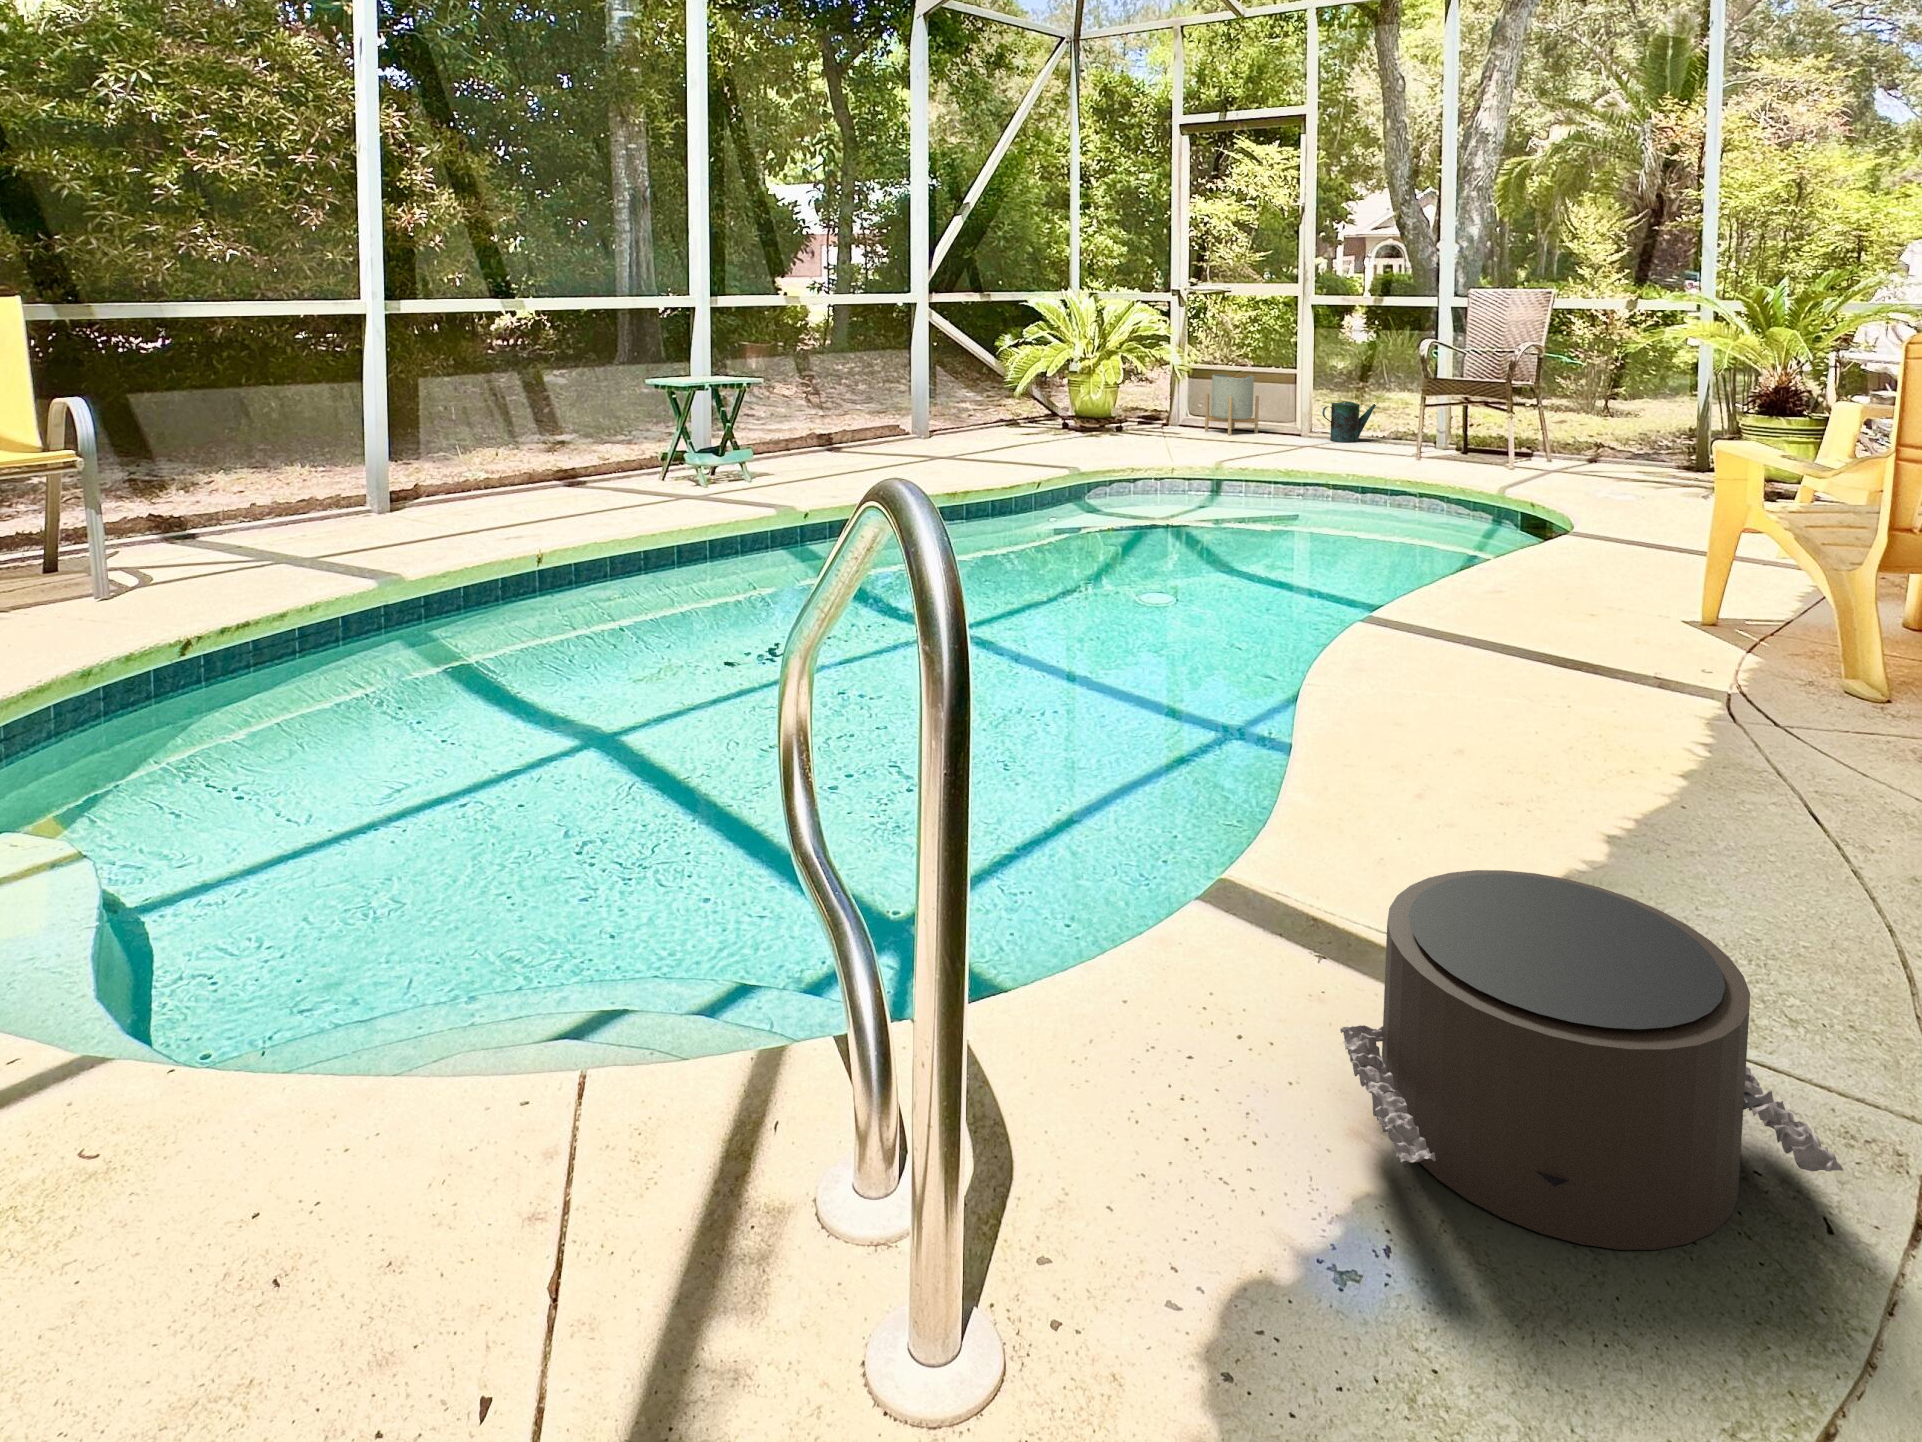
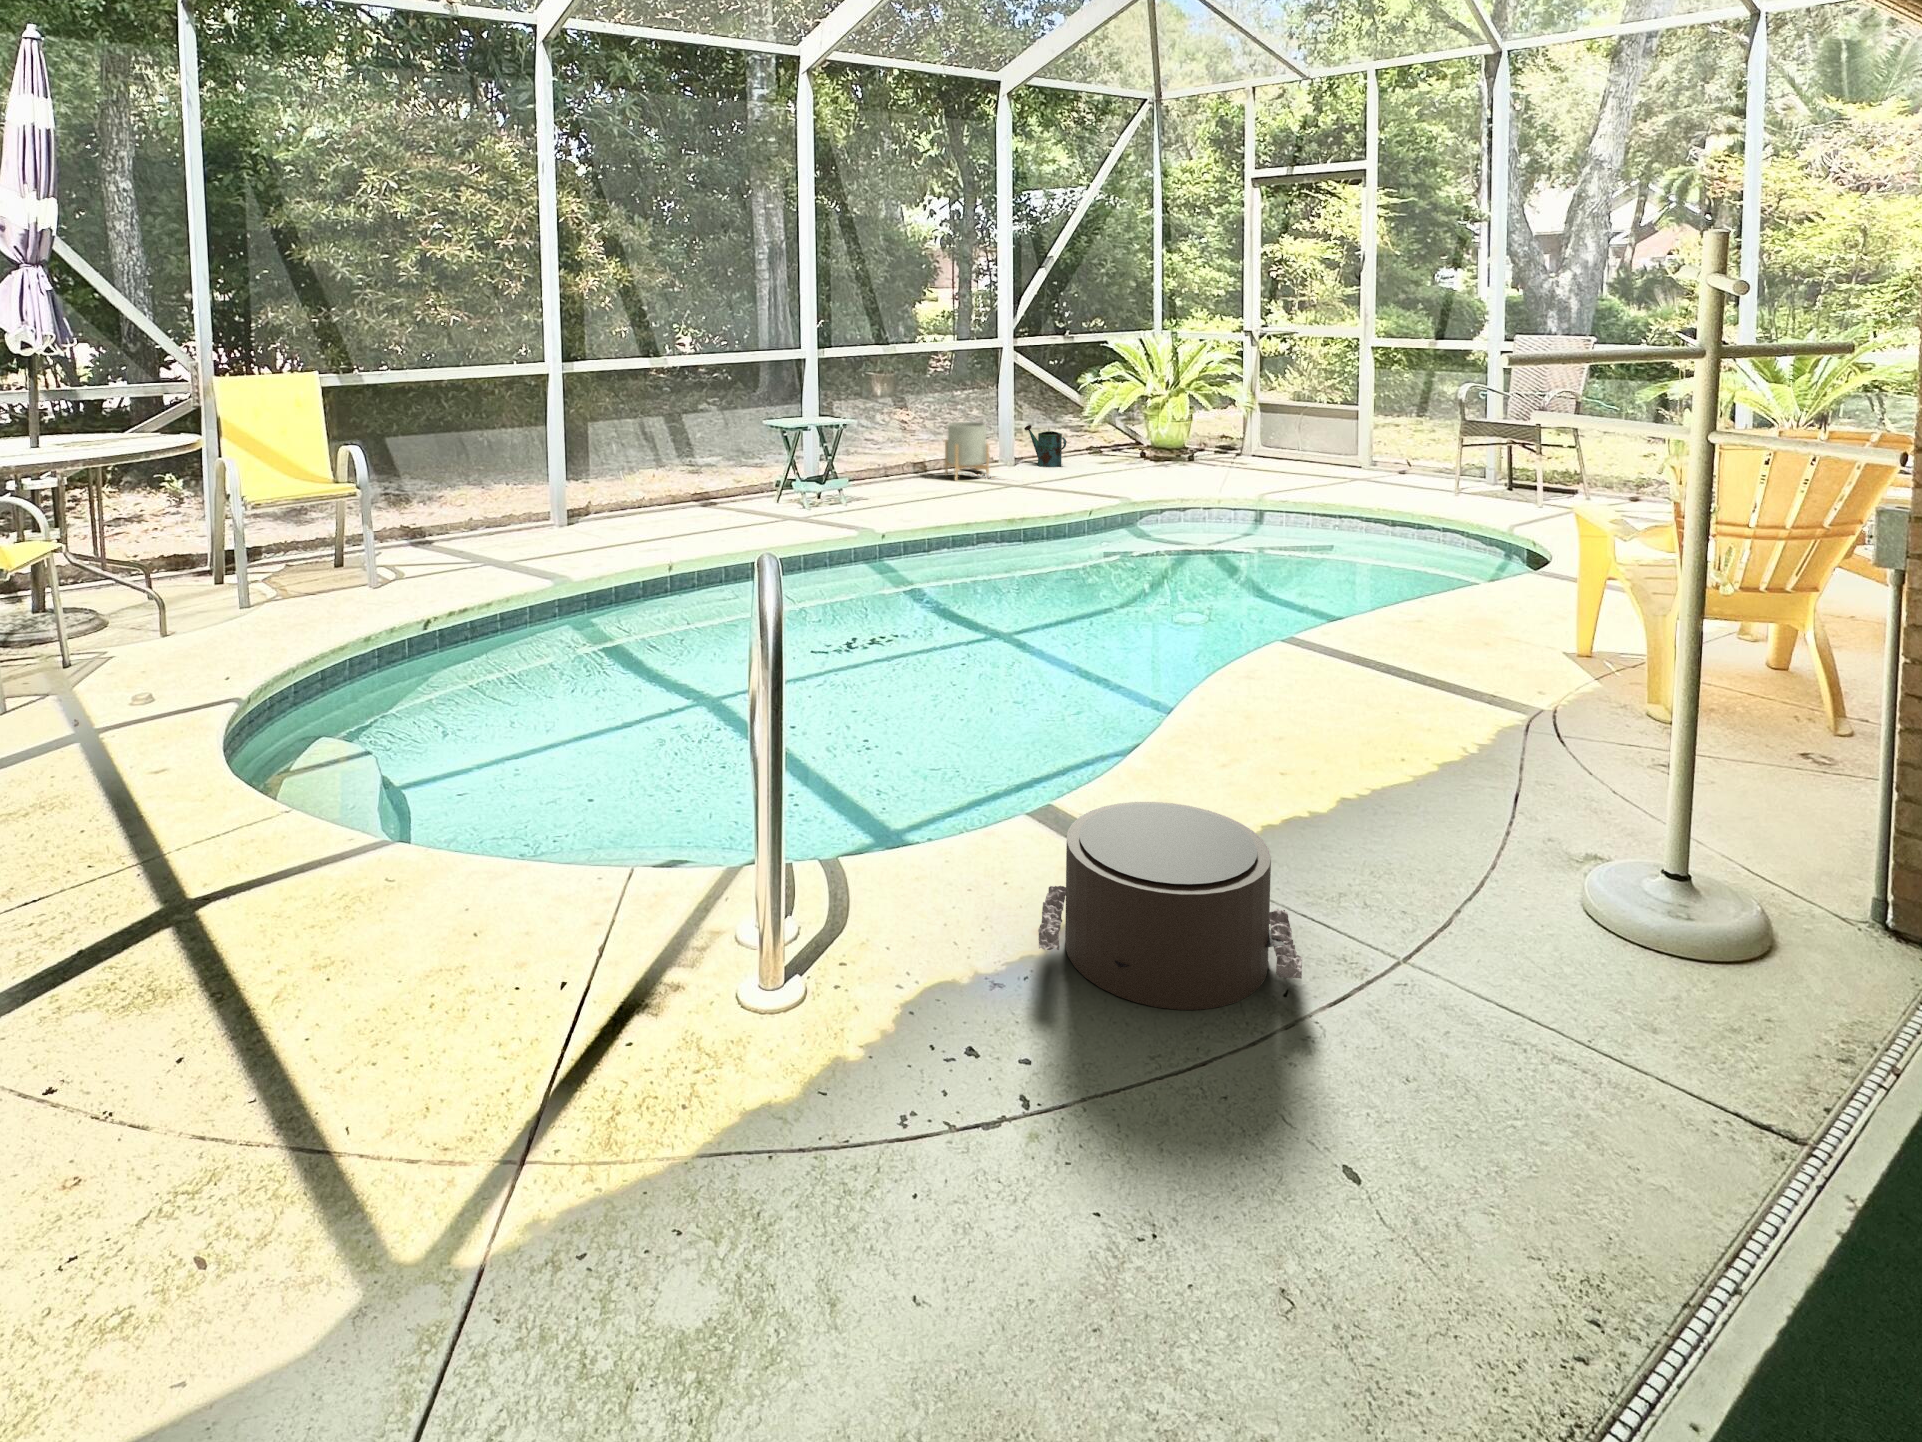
planter: present [1205,374,1259,435] -> present [945,422,989,480]
watering can: present [1322,401,1376,442] -> present [1024,425,1066,467]

